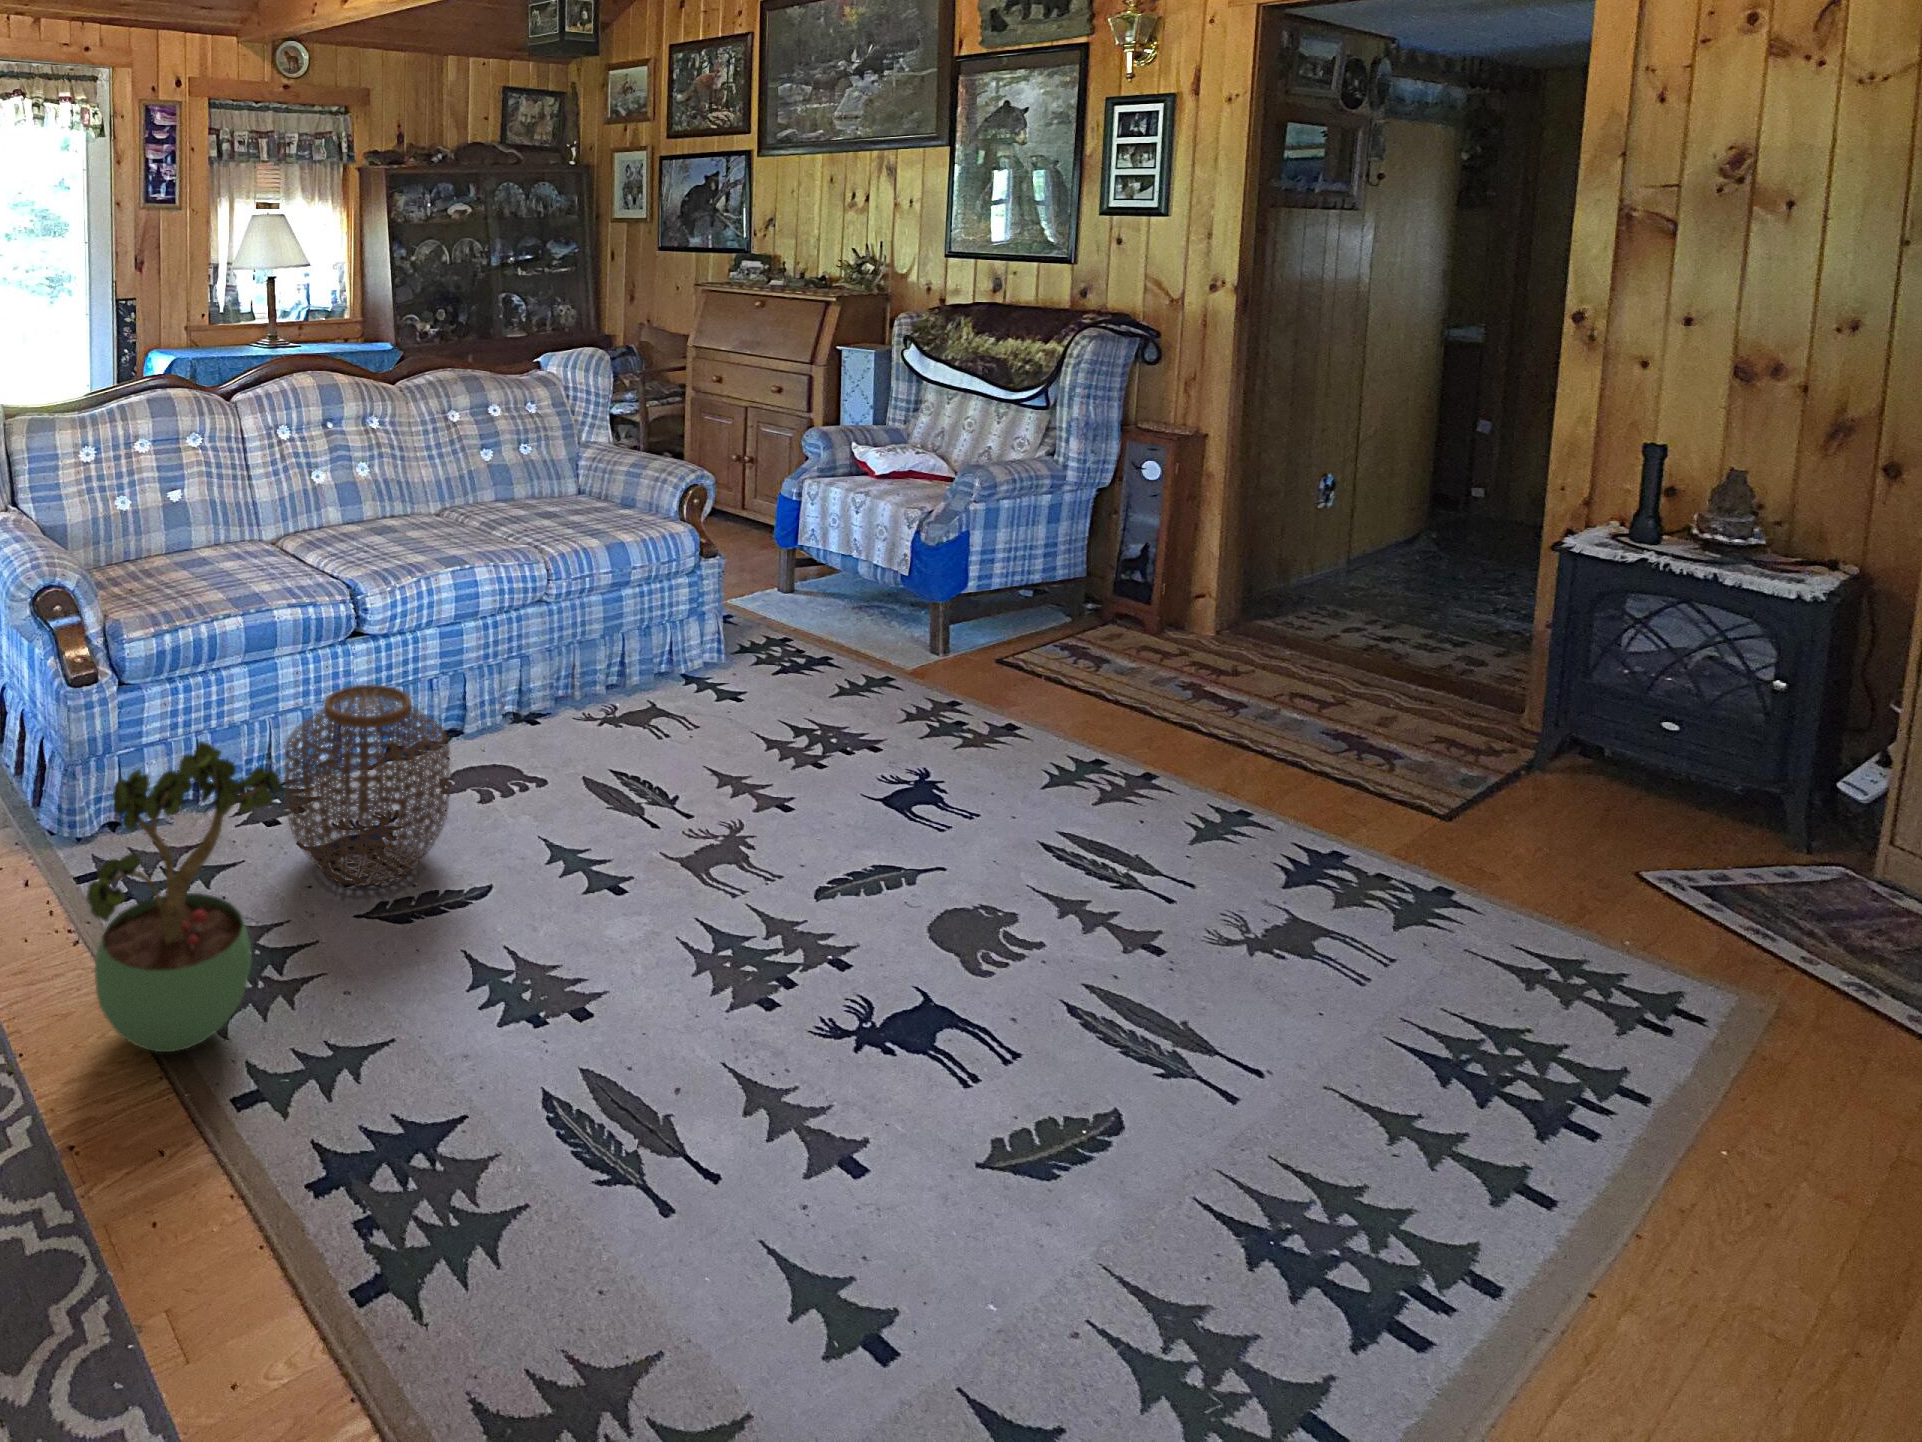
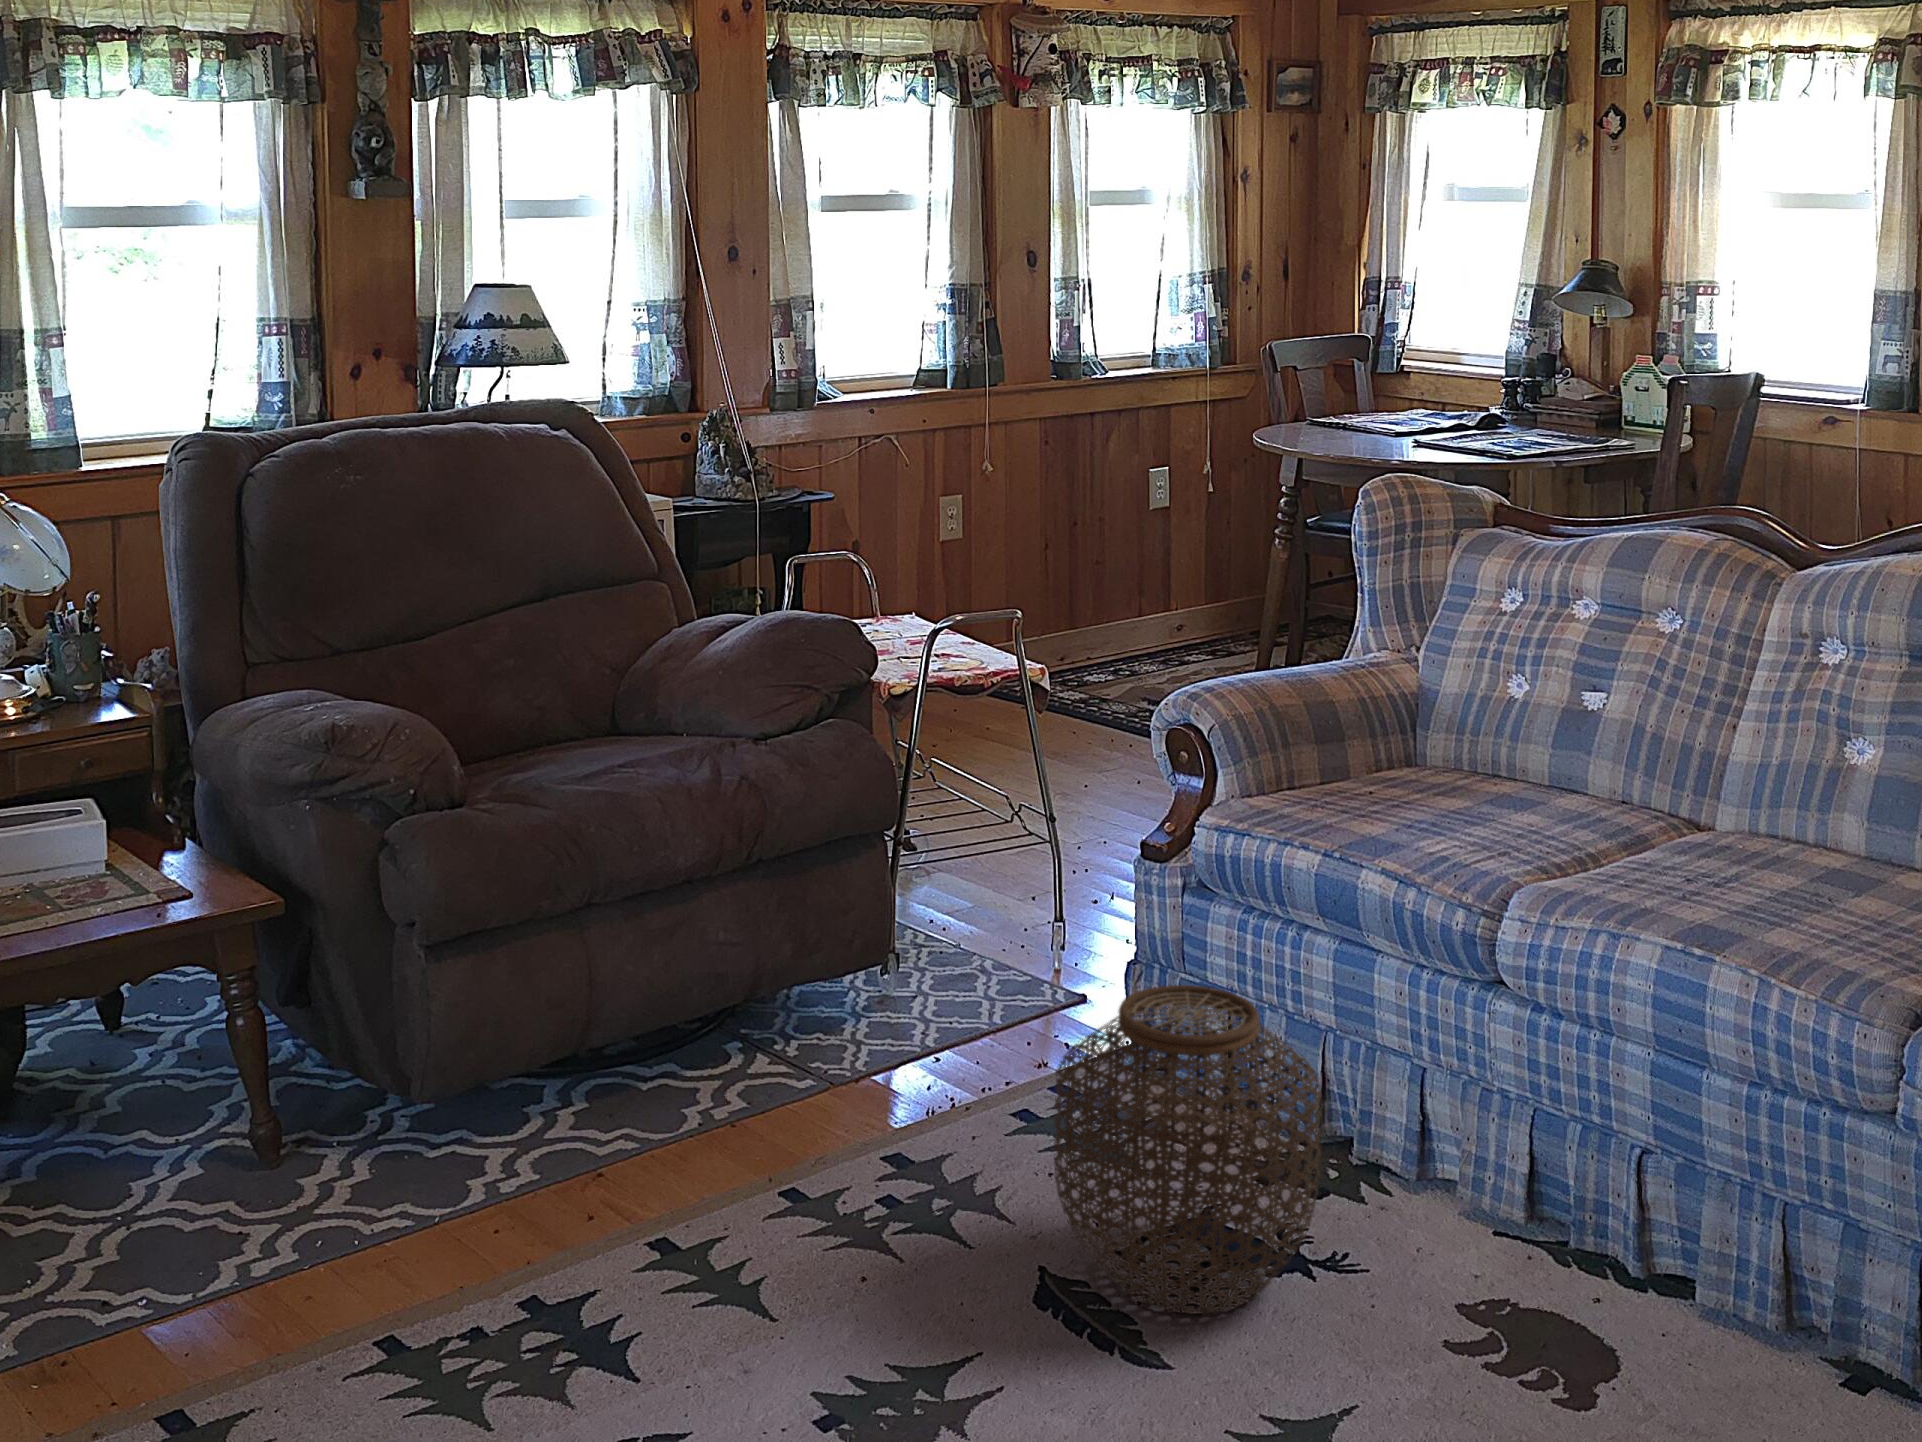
potted plant: present [86,742,281,1052] -> none [665,852,848,1218]

